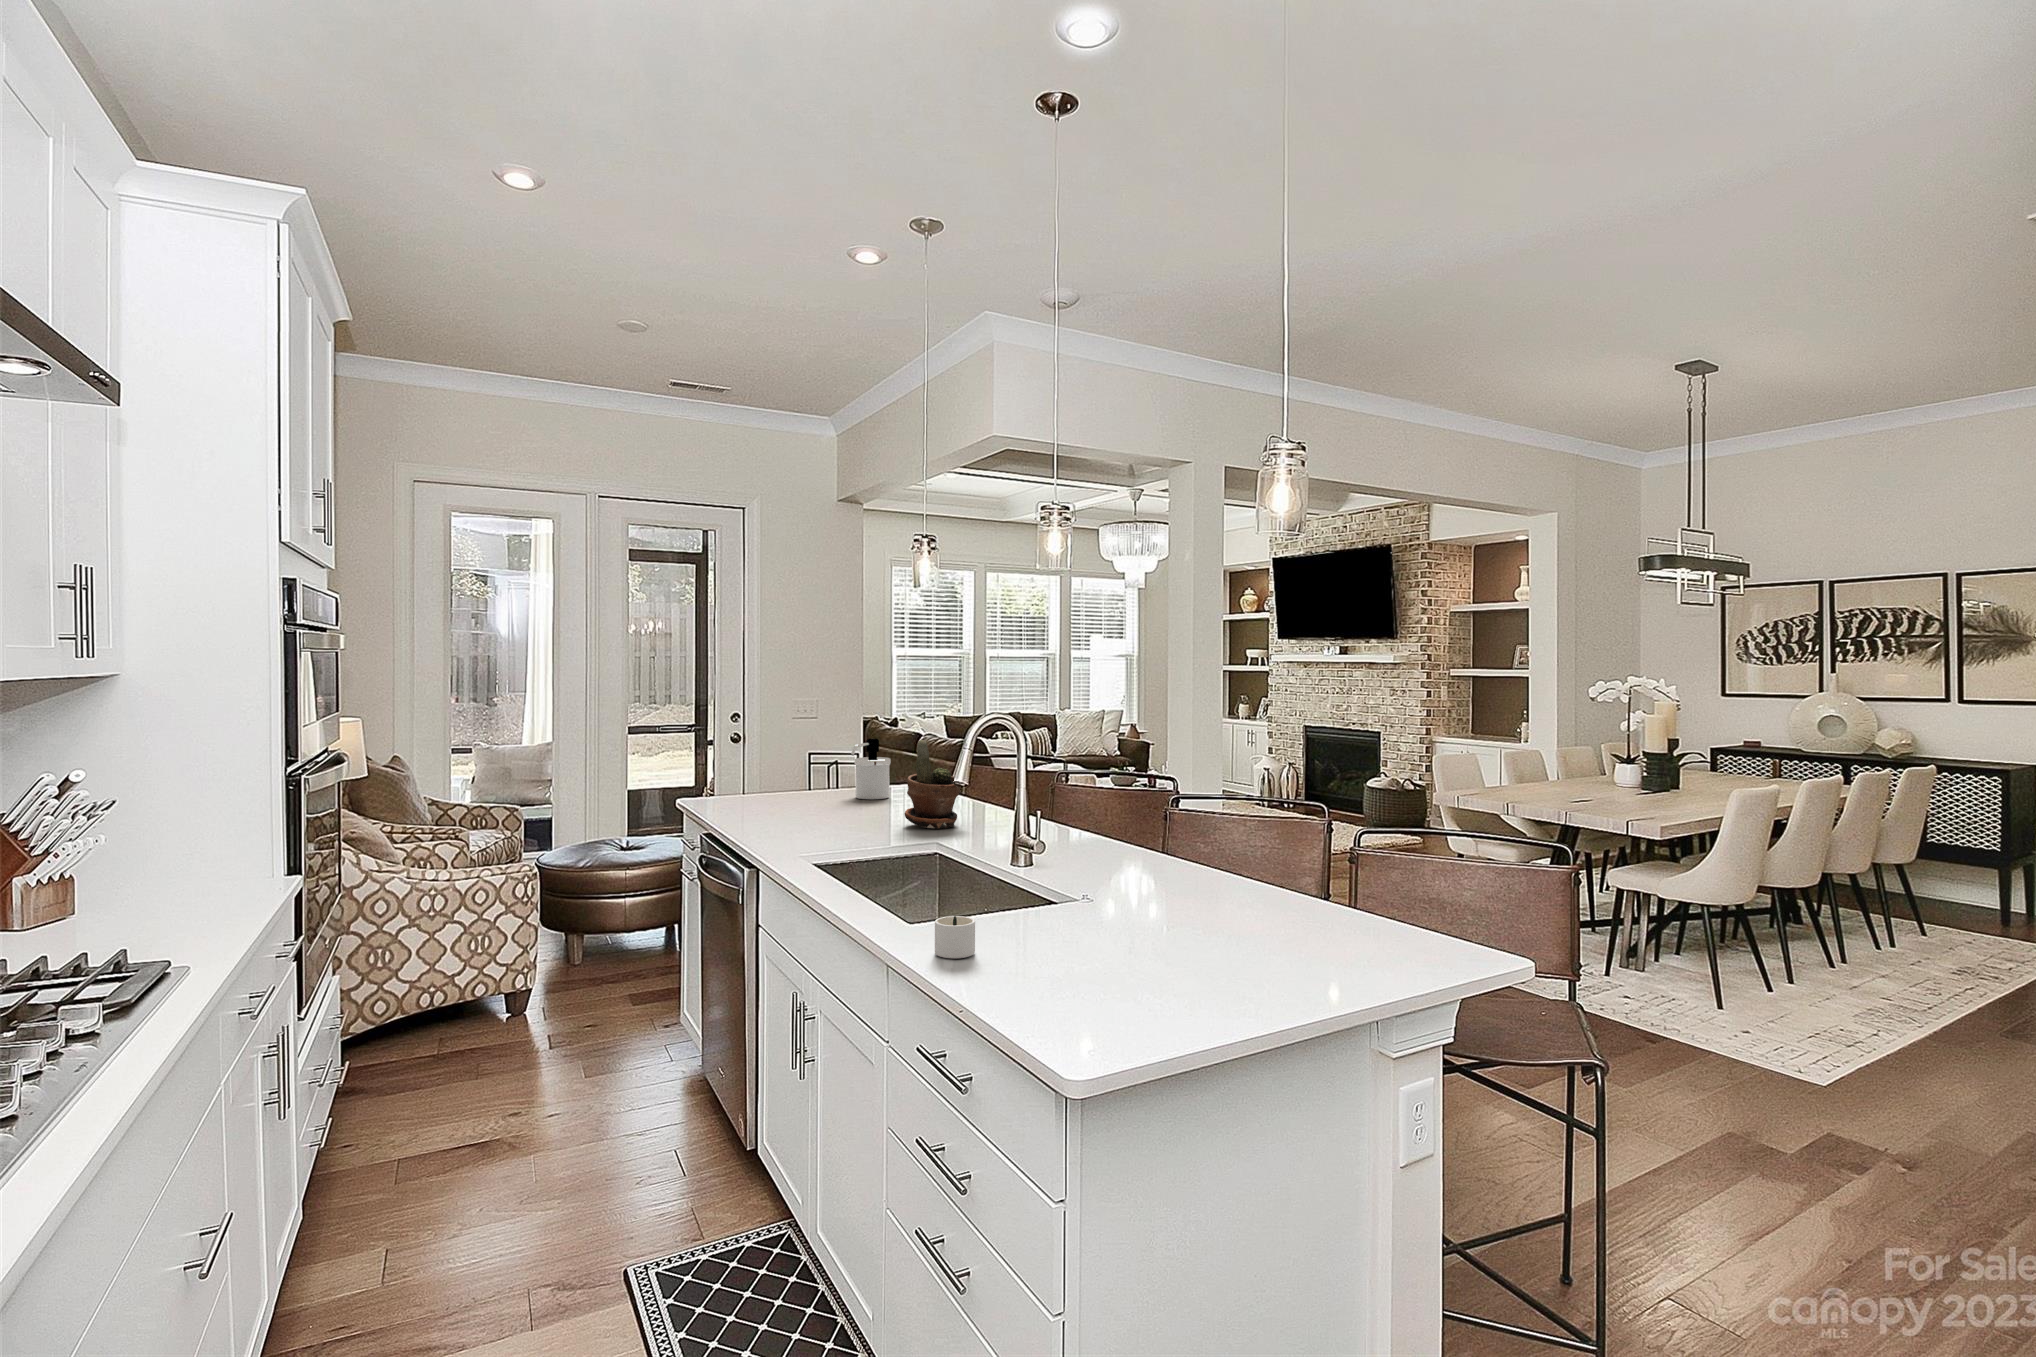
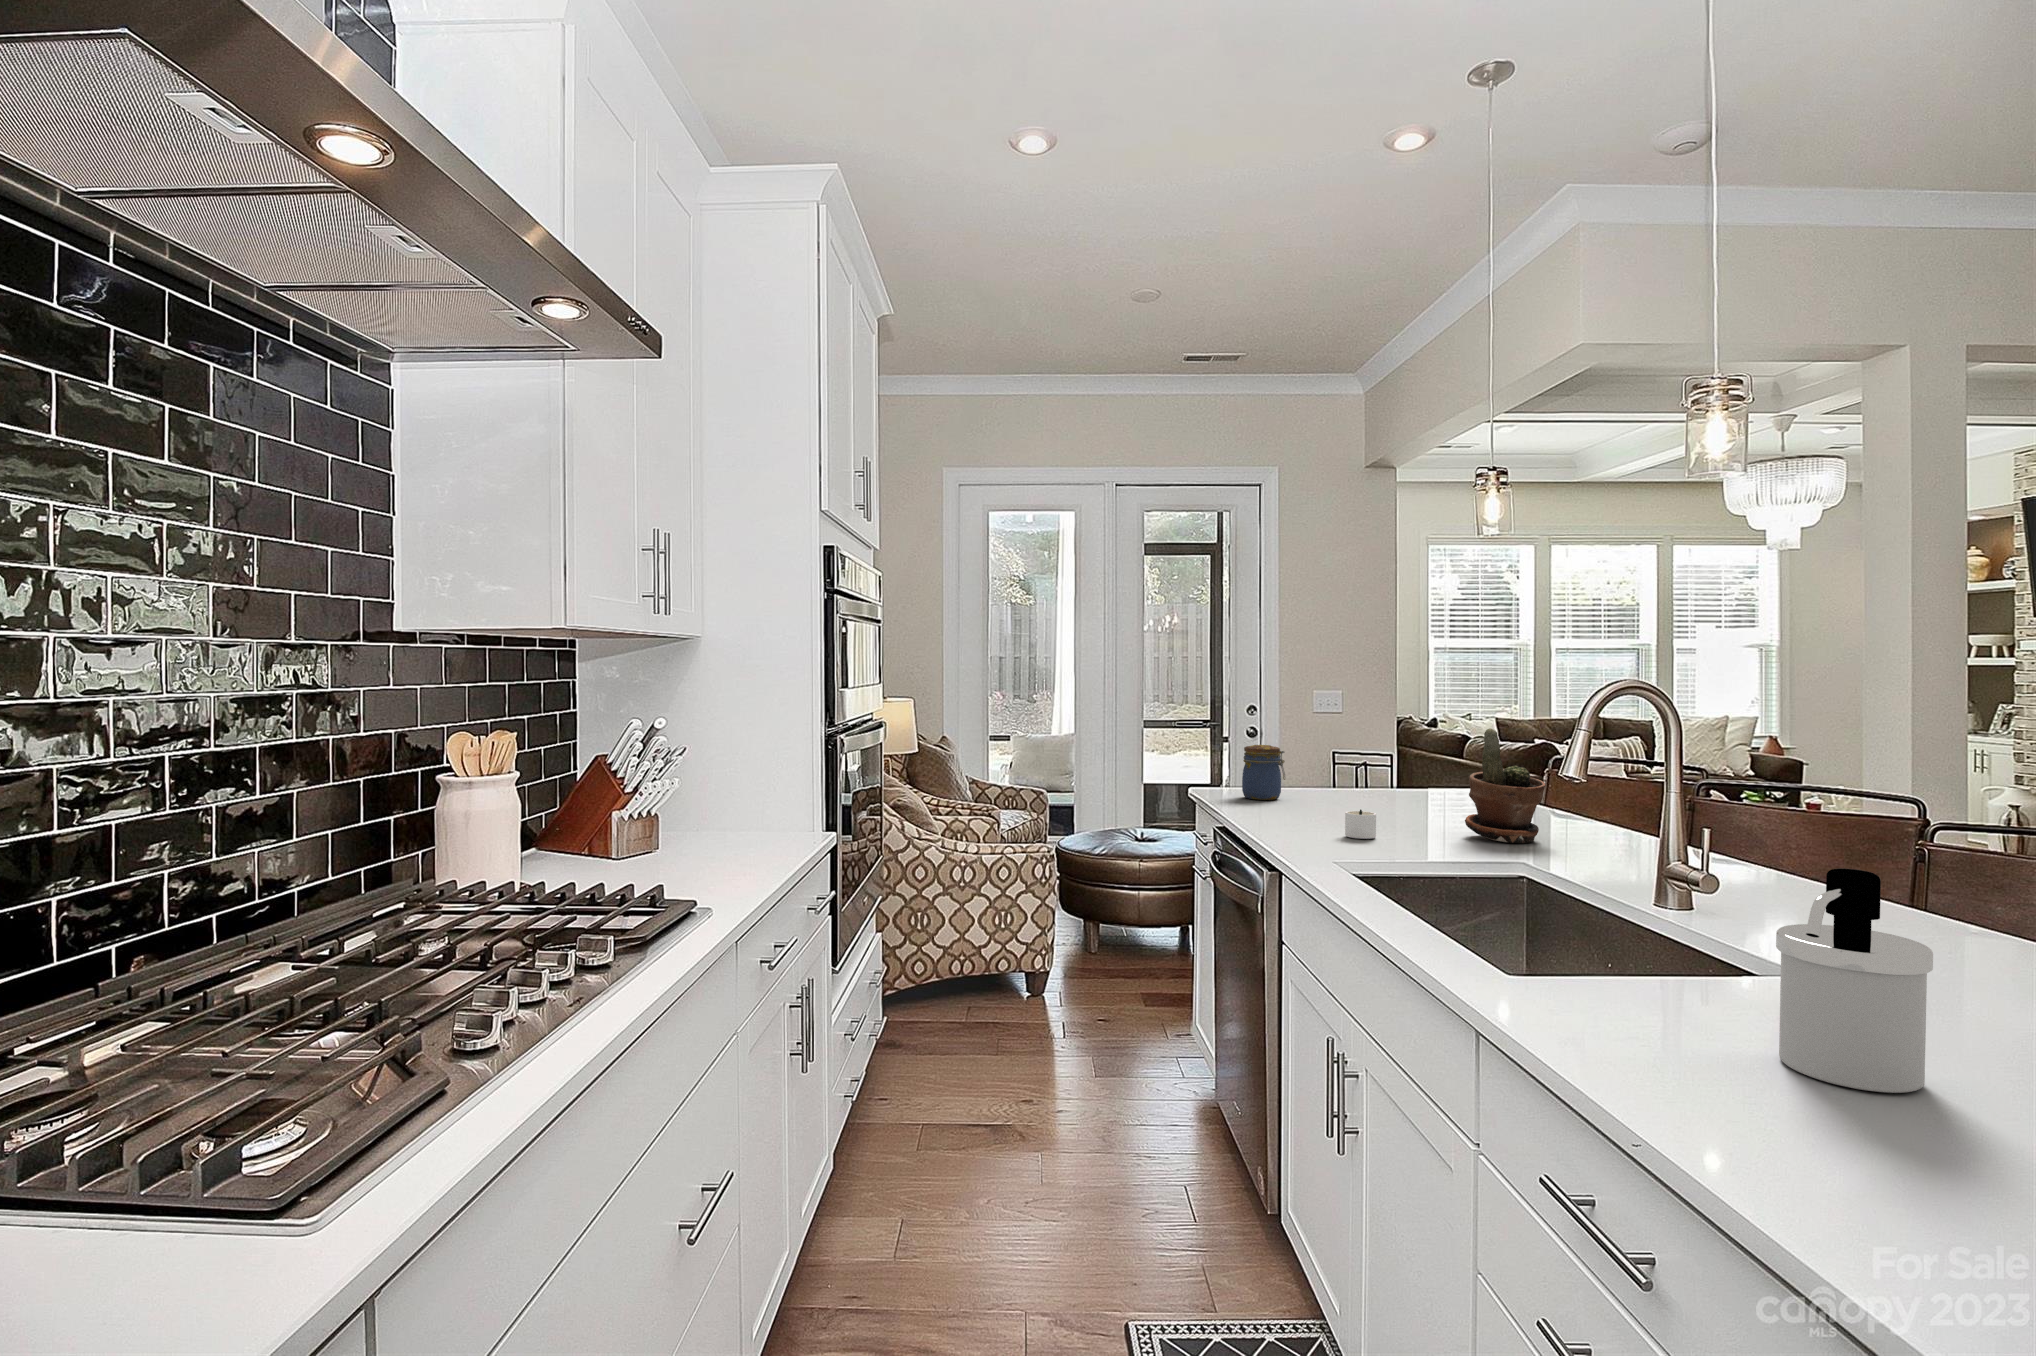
soap dispenser: present [851,739,891,799] -> present [1776,868,1933,1093]
jar: none [724,757,762,806] -> present [1242,745,1285,800]
candle: present [935,916,975,958] -> present [1345,809,1376,839]

